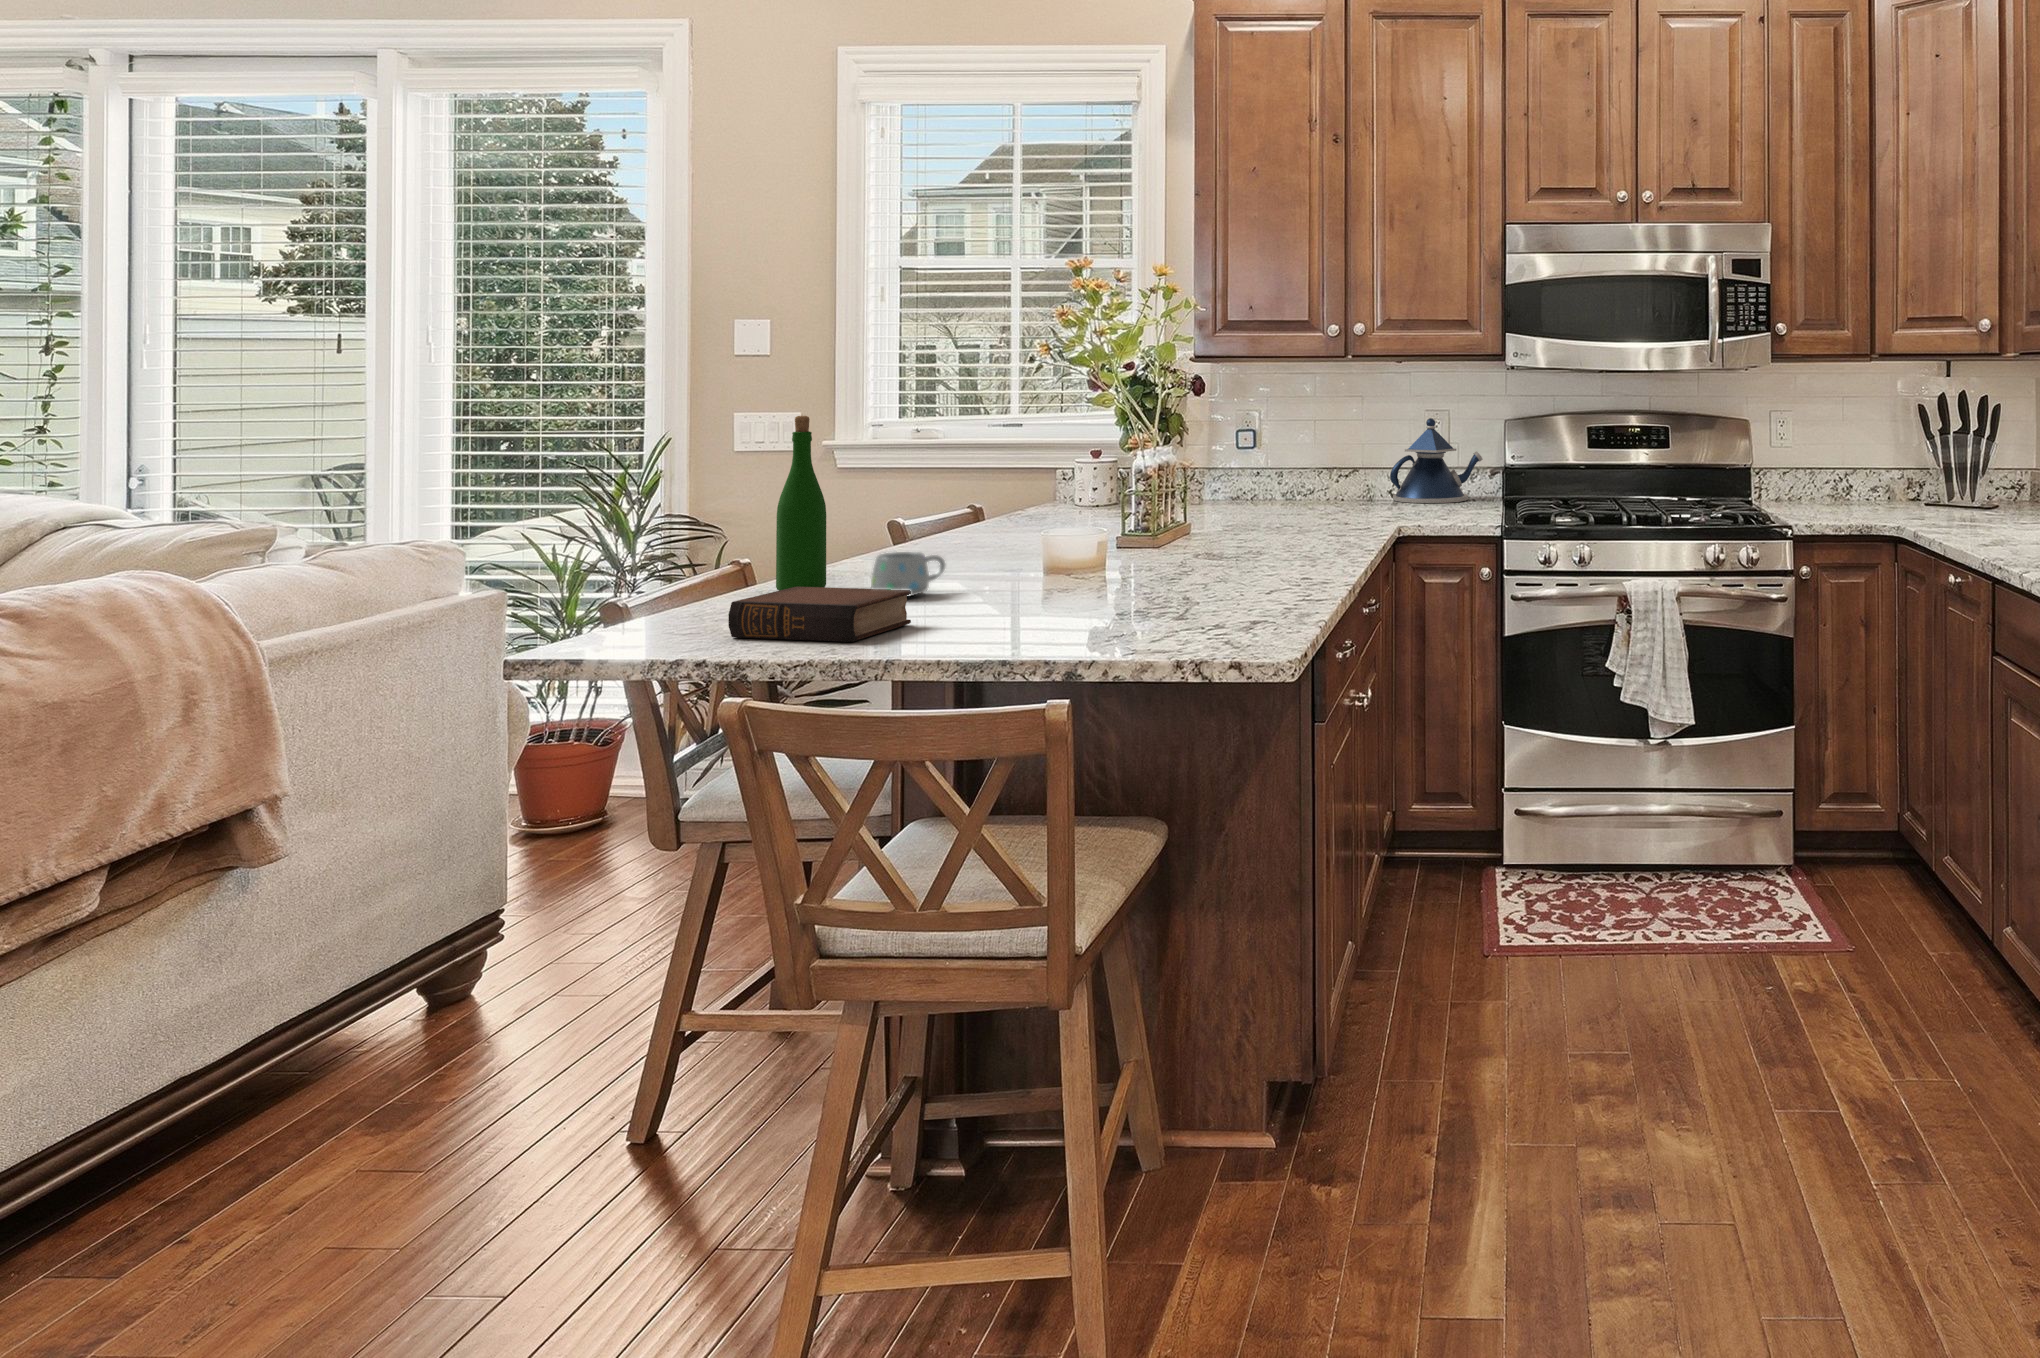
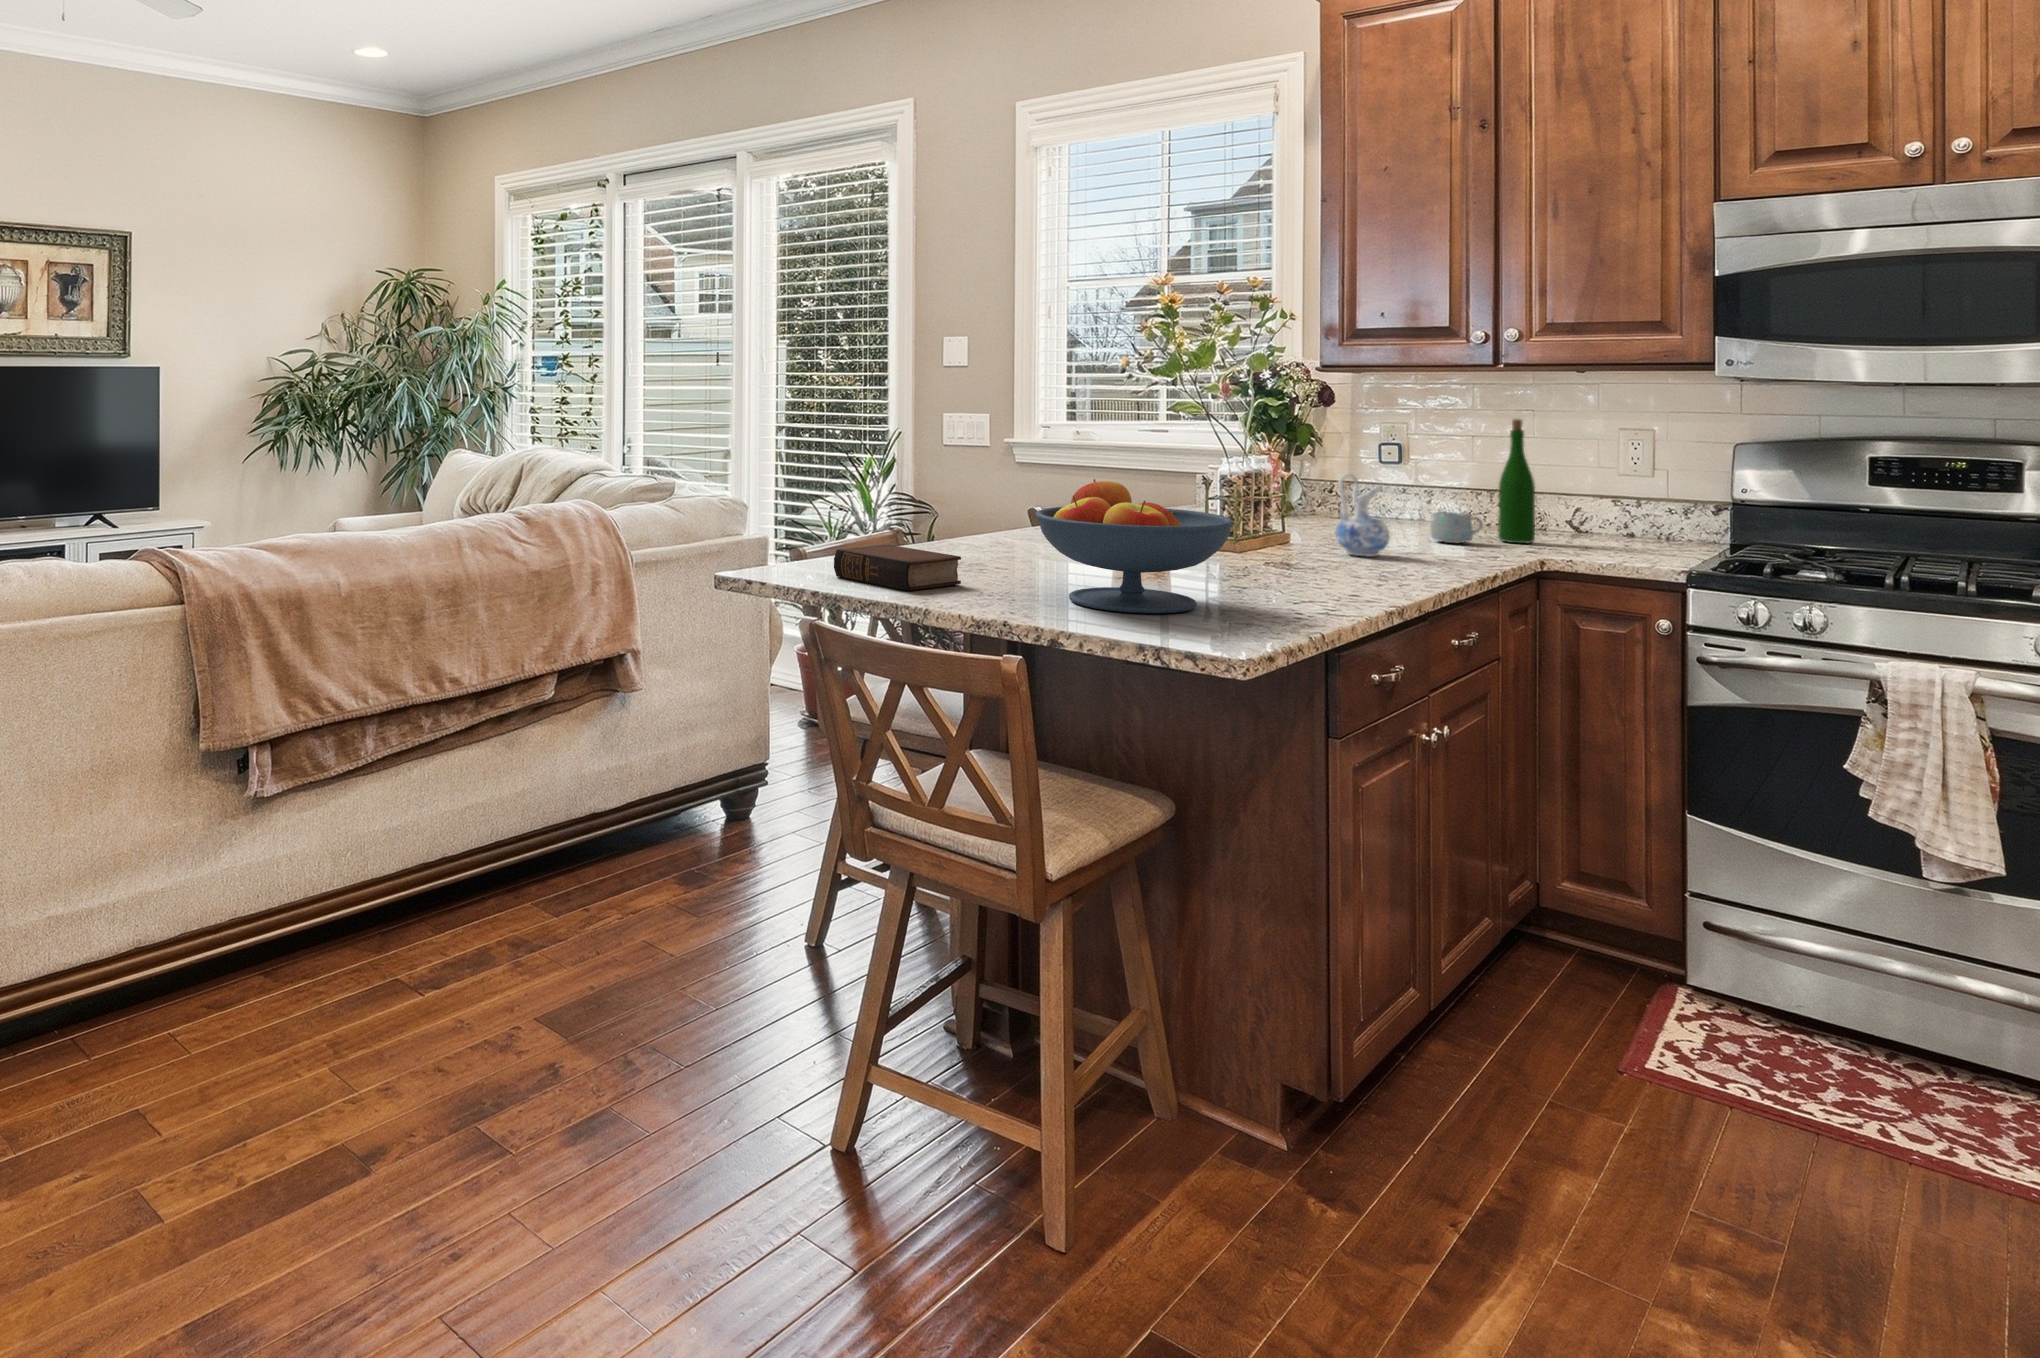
wine bottle: present [776,416,826,591] -> present [1498,419,1535,543]
teapot: present [1390,418,1483,503] -> none [1568,440,1703,541]
ceramic pitcher: none [1243,461,1291,540] -> present [1335,473,1390,557]
fruit bowl: none [1013,484,1229,629] -> present [1036,479,1234,613]
mug: present [871,552,945,596] -> present [1430,512,1483,543]

